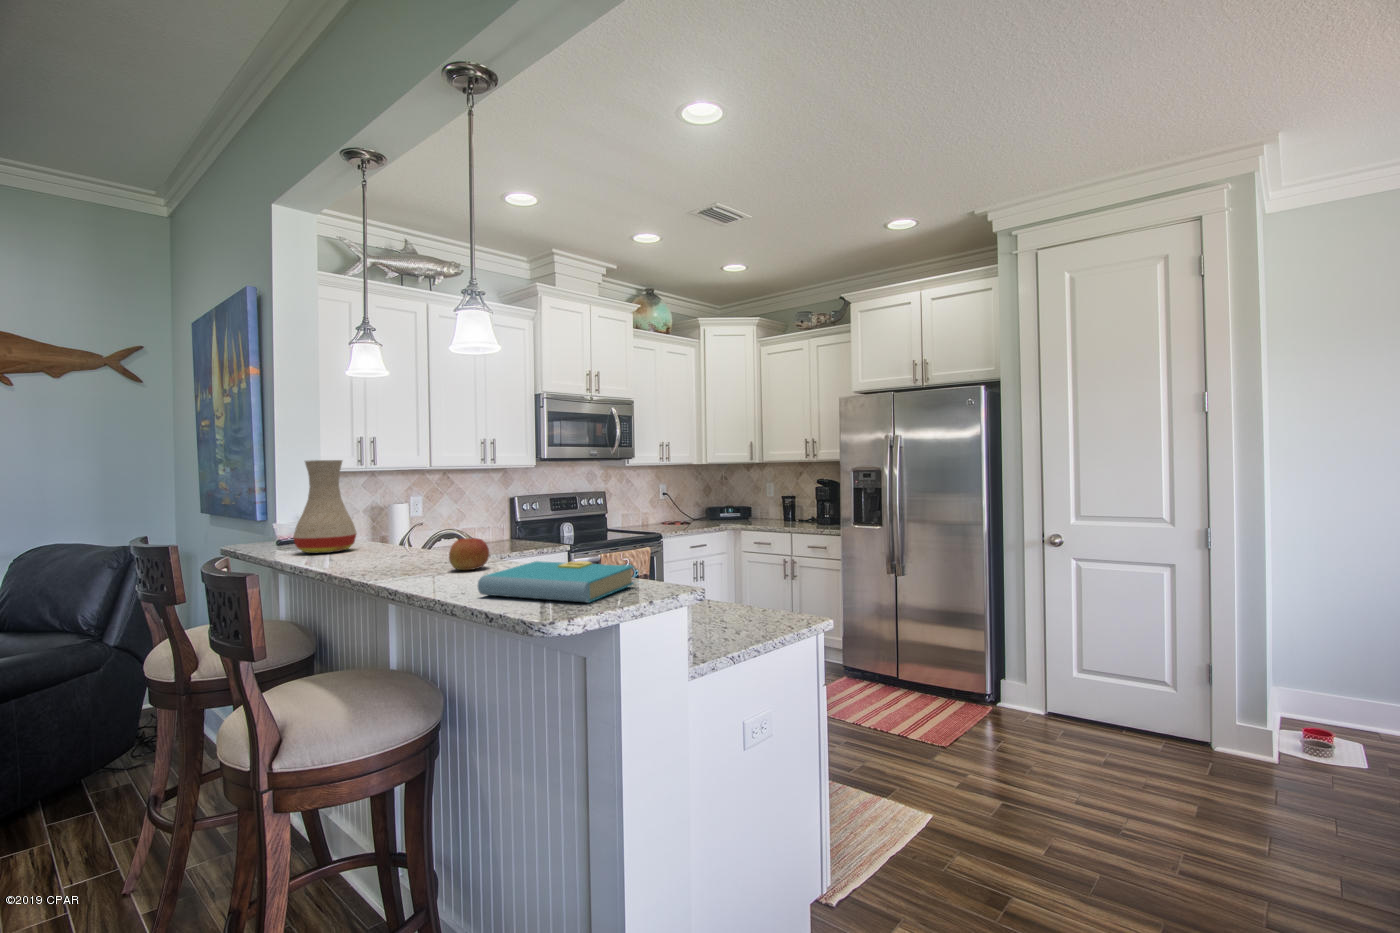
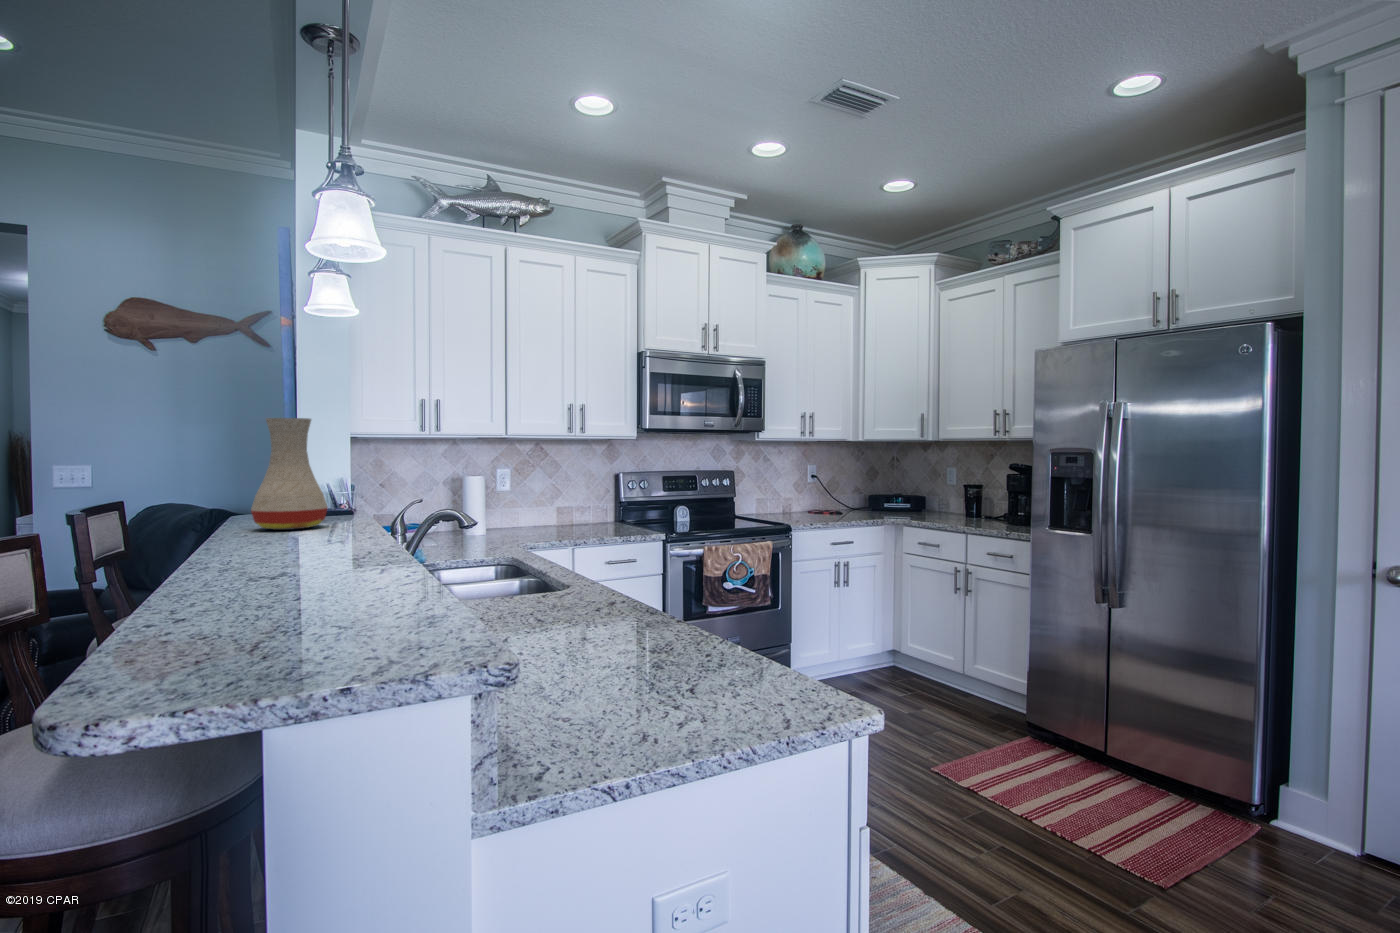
apple: present [449,538,489,570] -> none [297,523,360,569]
book: present [478,561,634,603] -> none [169,567,413,660]

